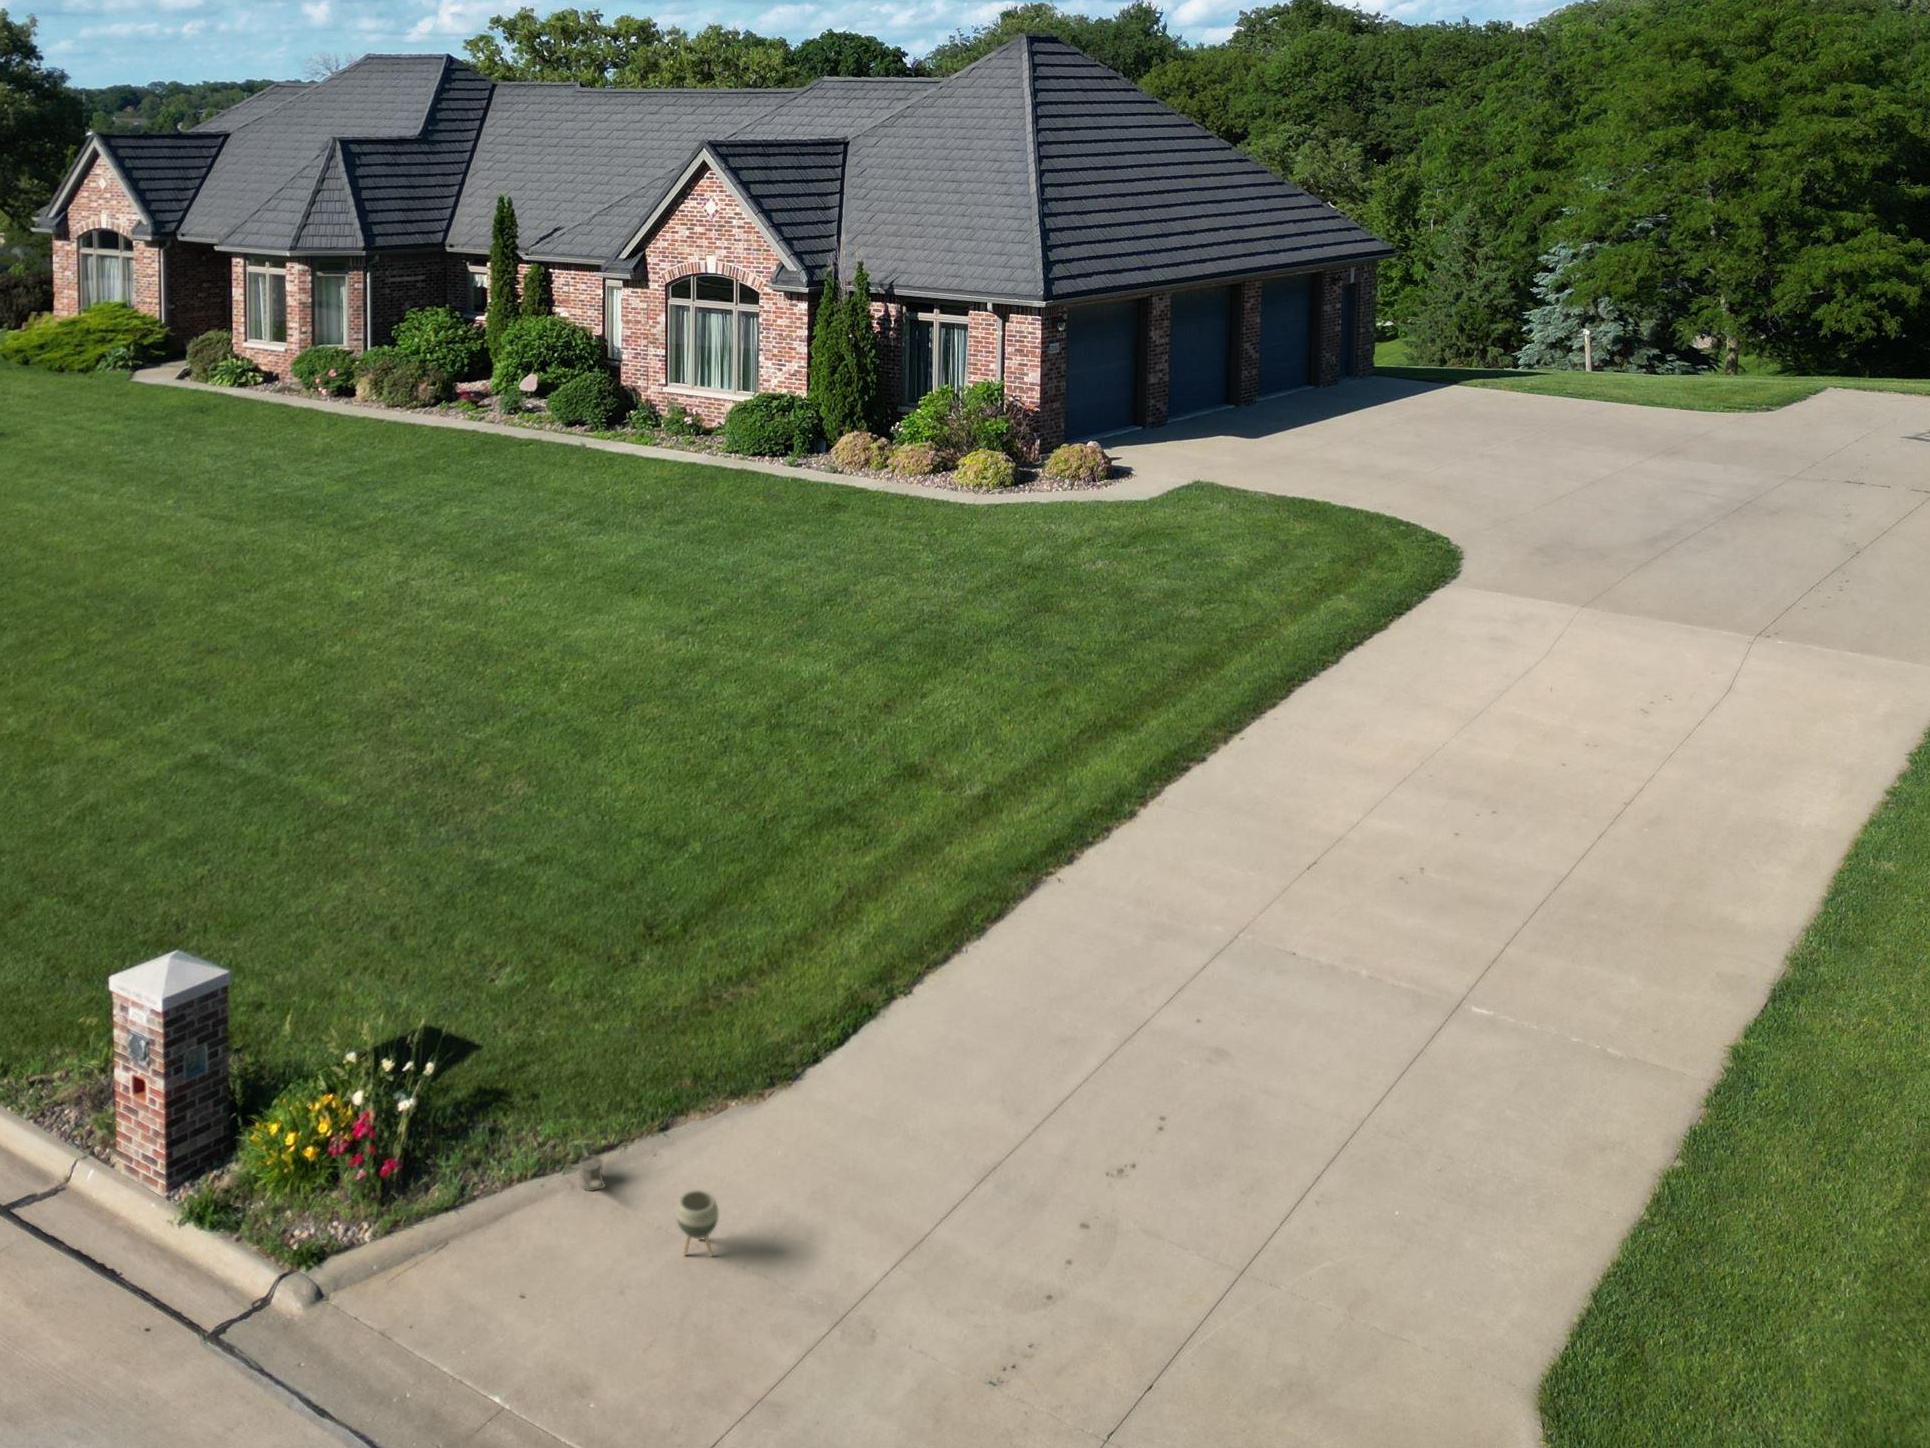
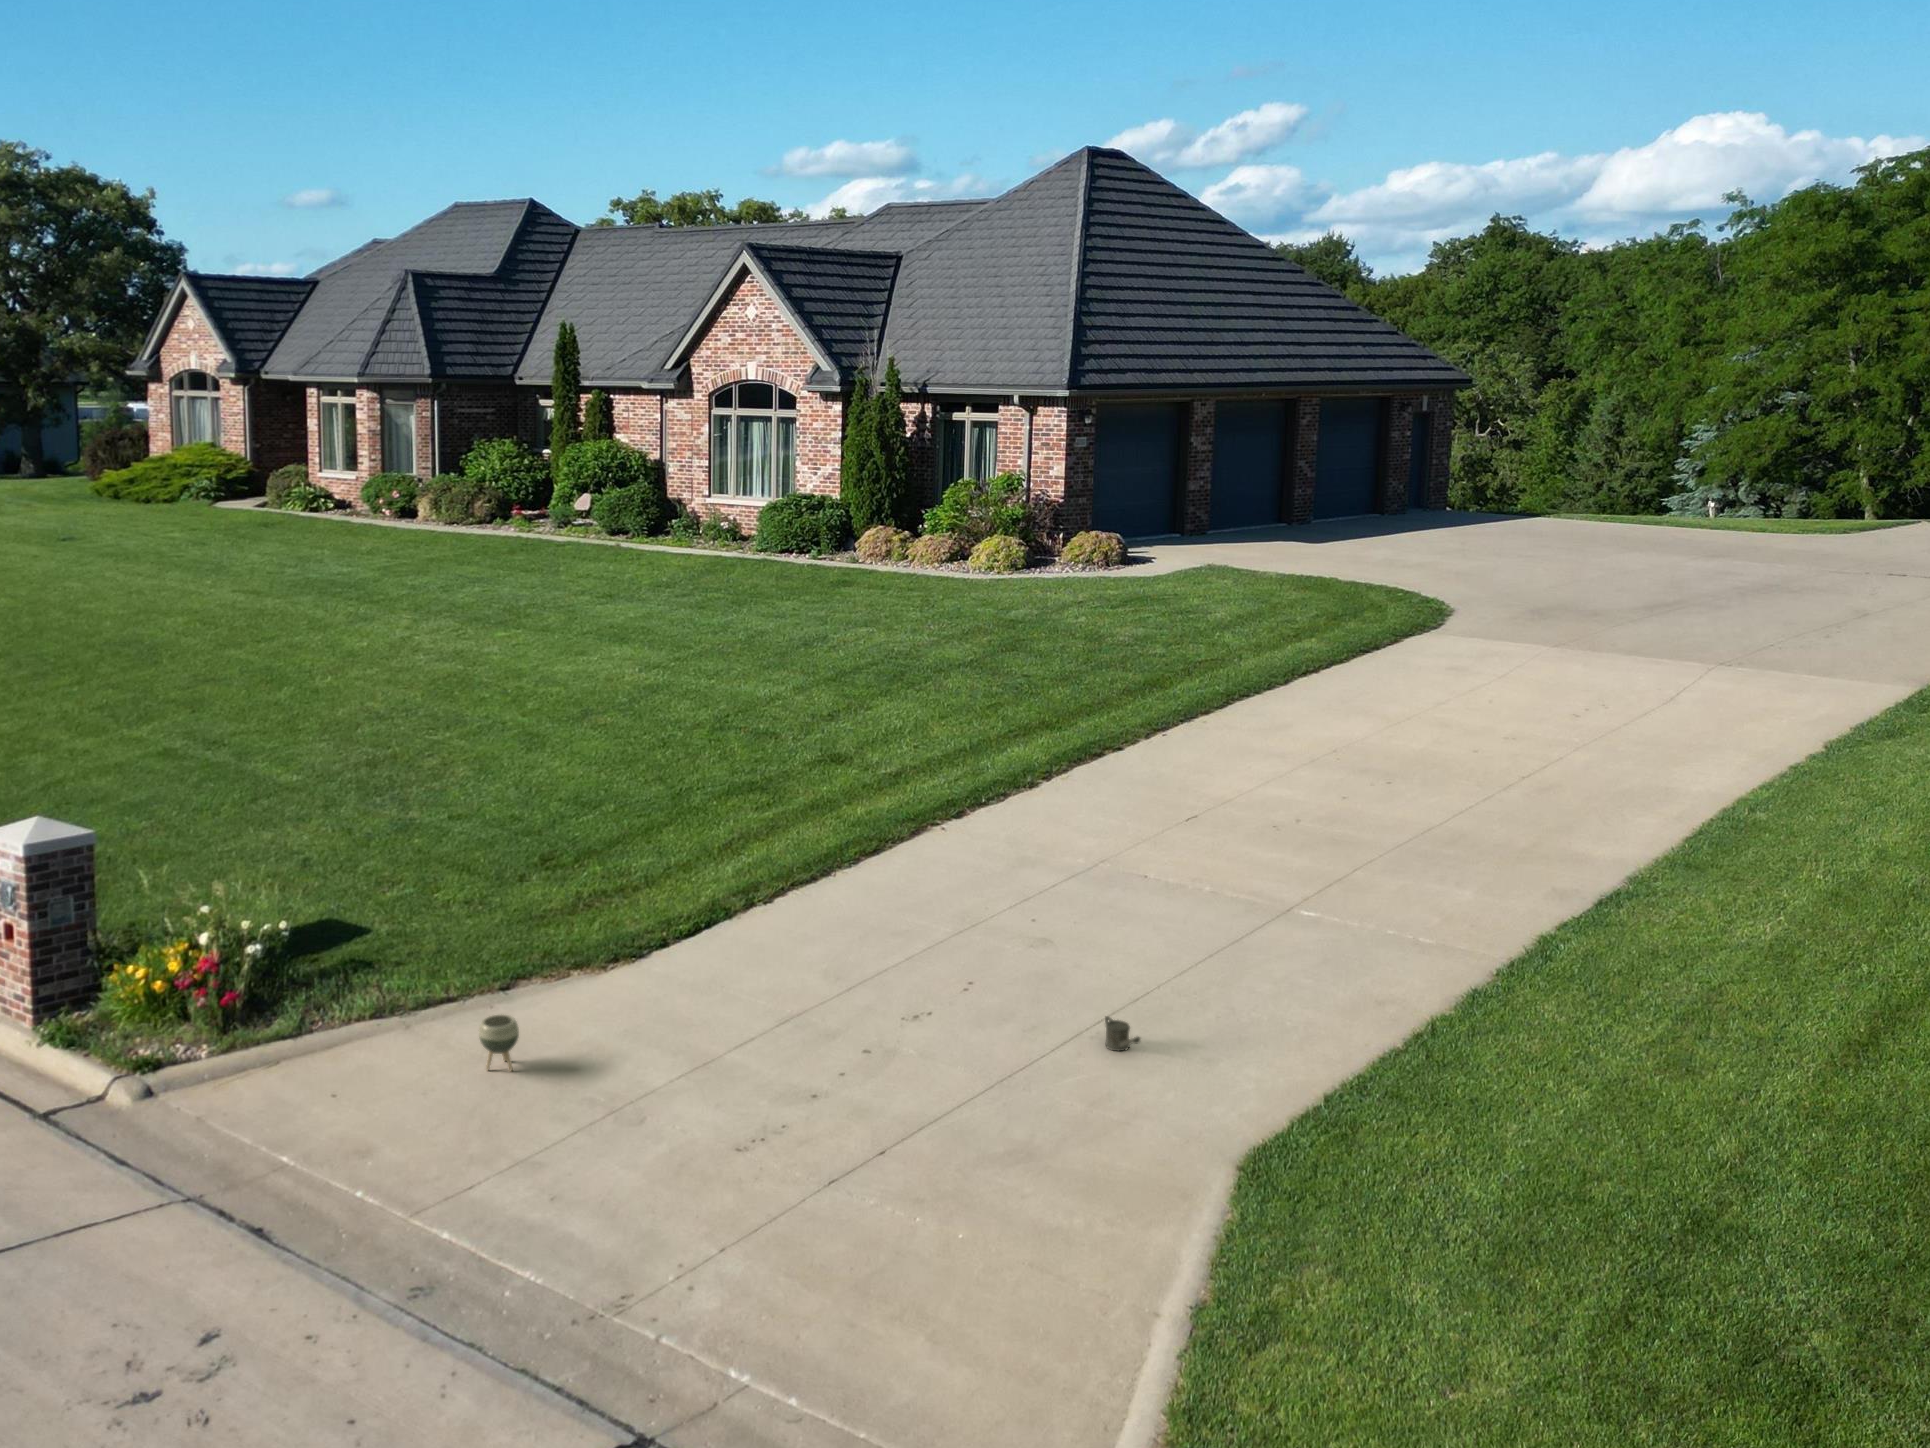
watering can: present [579,1150,605,1191] -> present [1105,1016,1140,1051]

